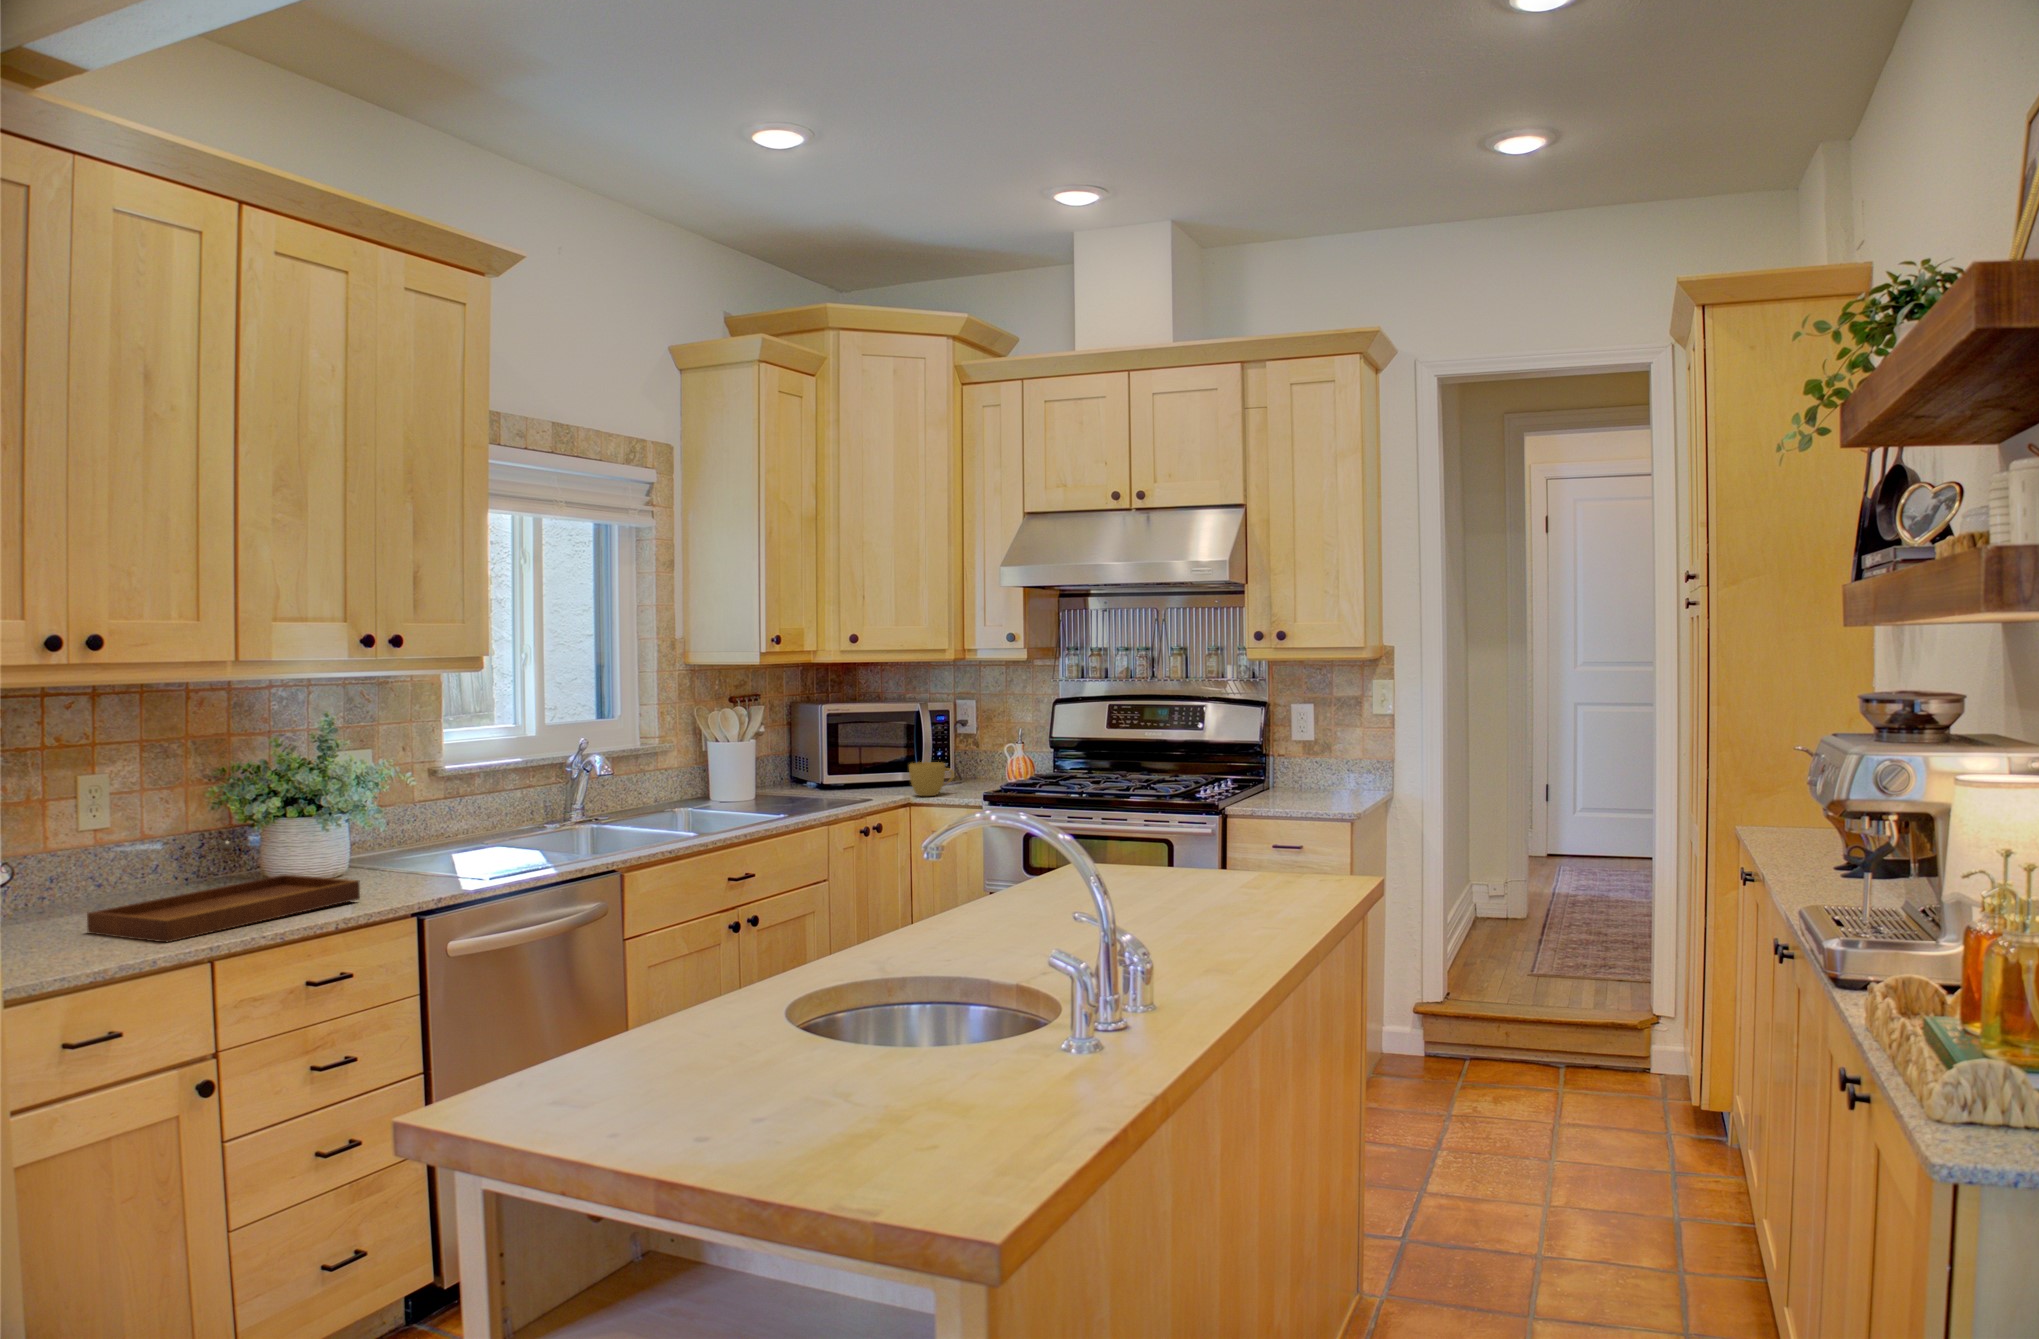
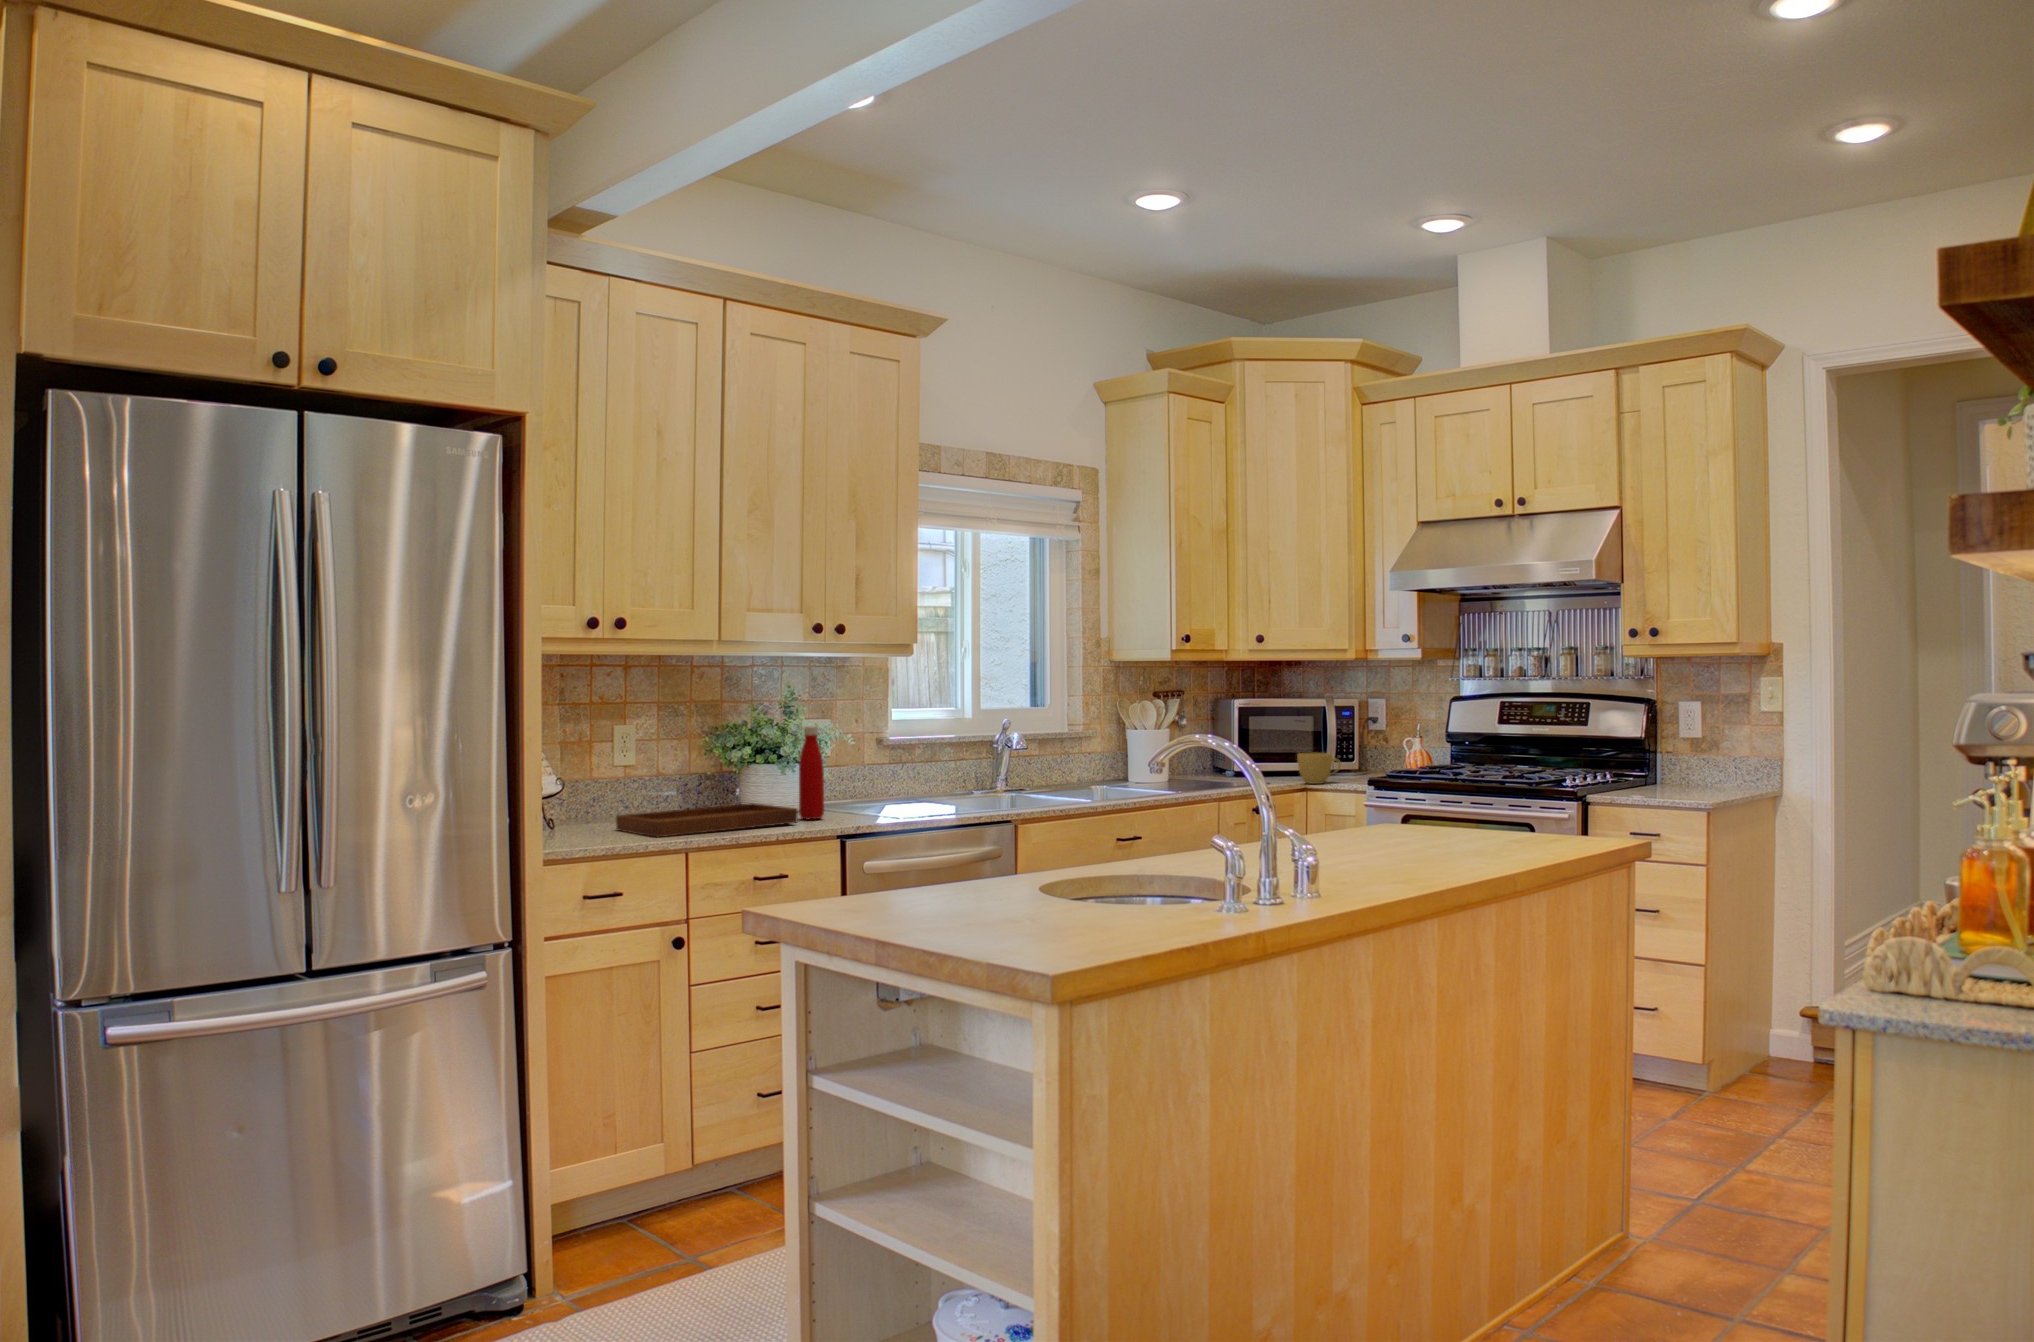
bottle: none [352,769,388,891] -> present [799,726,824,819]

